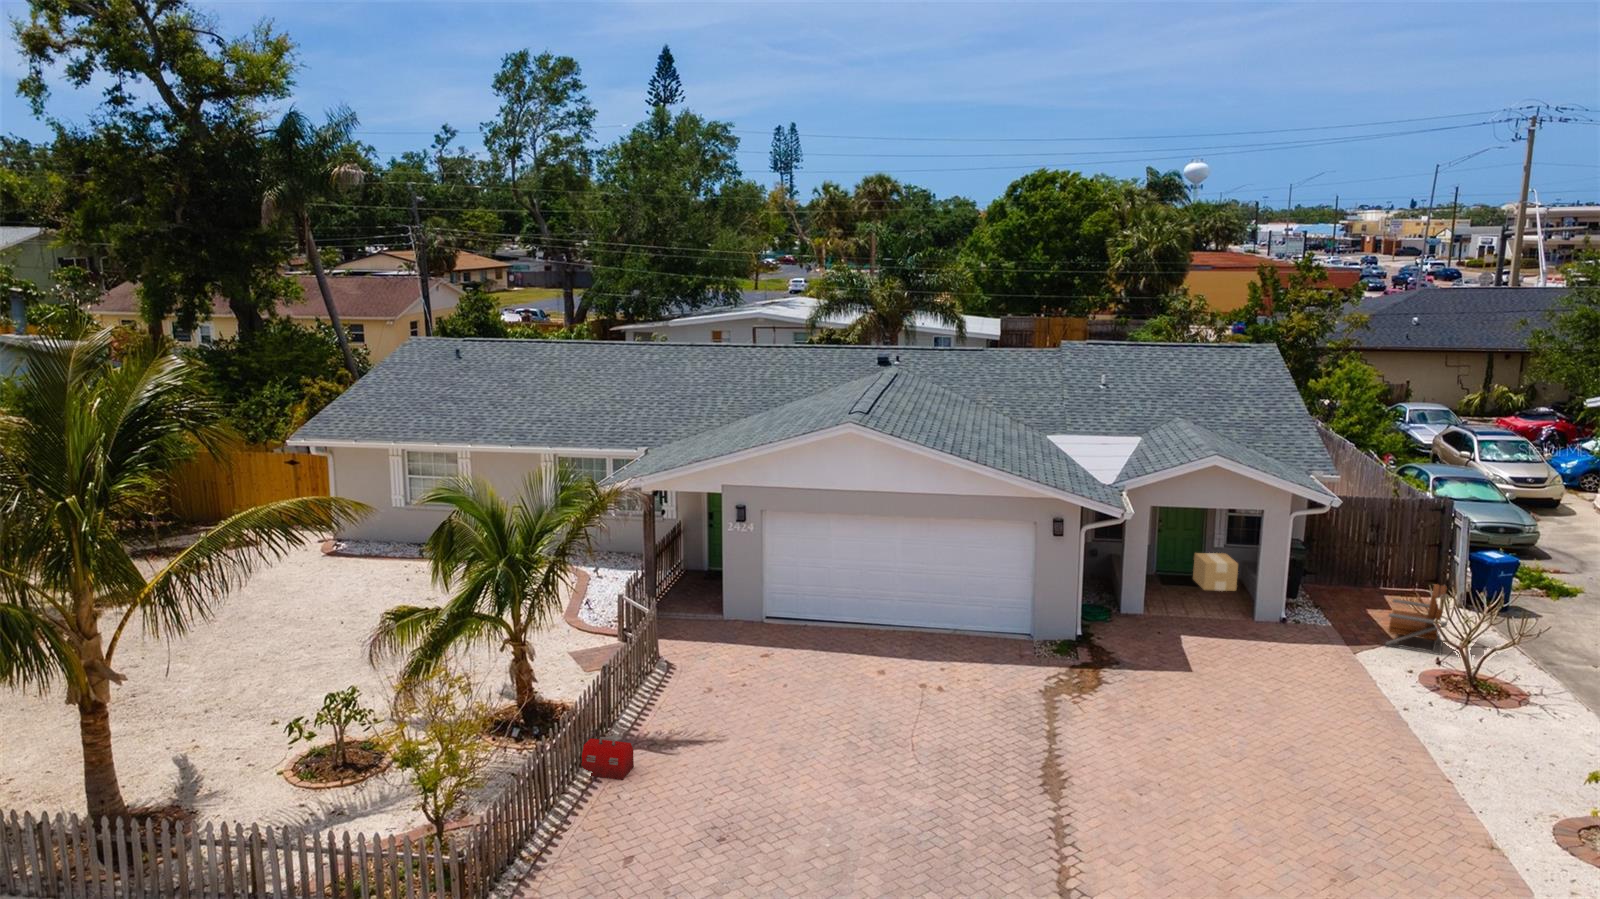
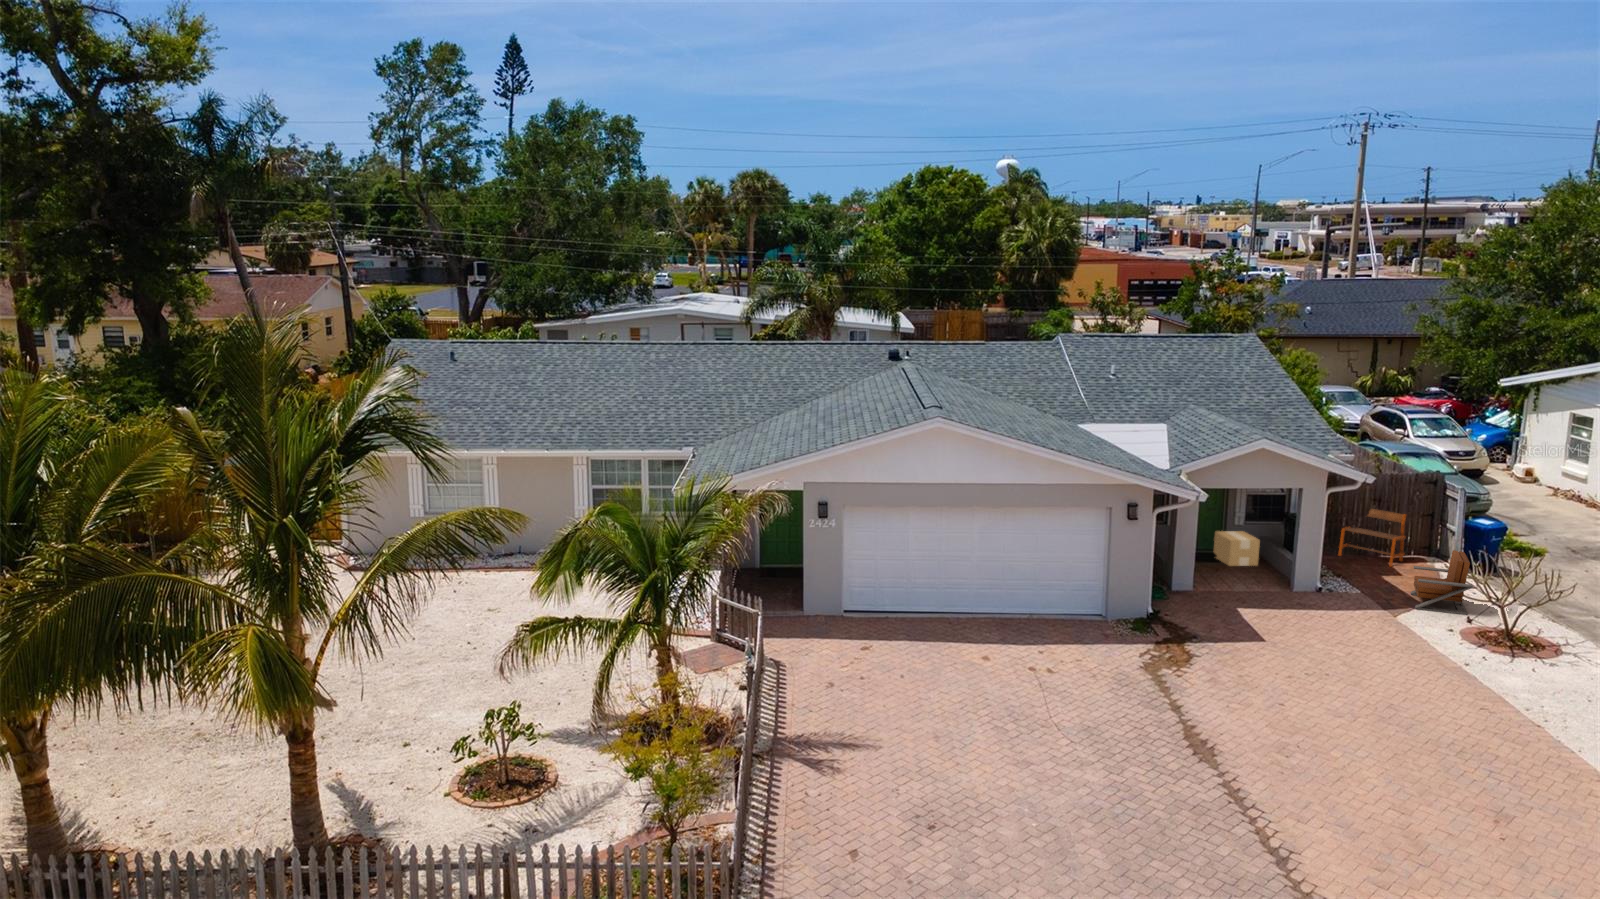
bench: none [1333,531,1407,599] -> present [1338,509,1406,567]
toolbox: present [581,737,634,780] -> none [756,736,802,777]

